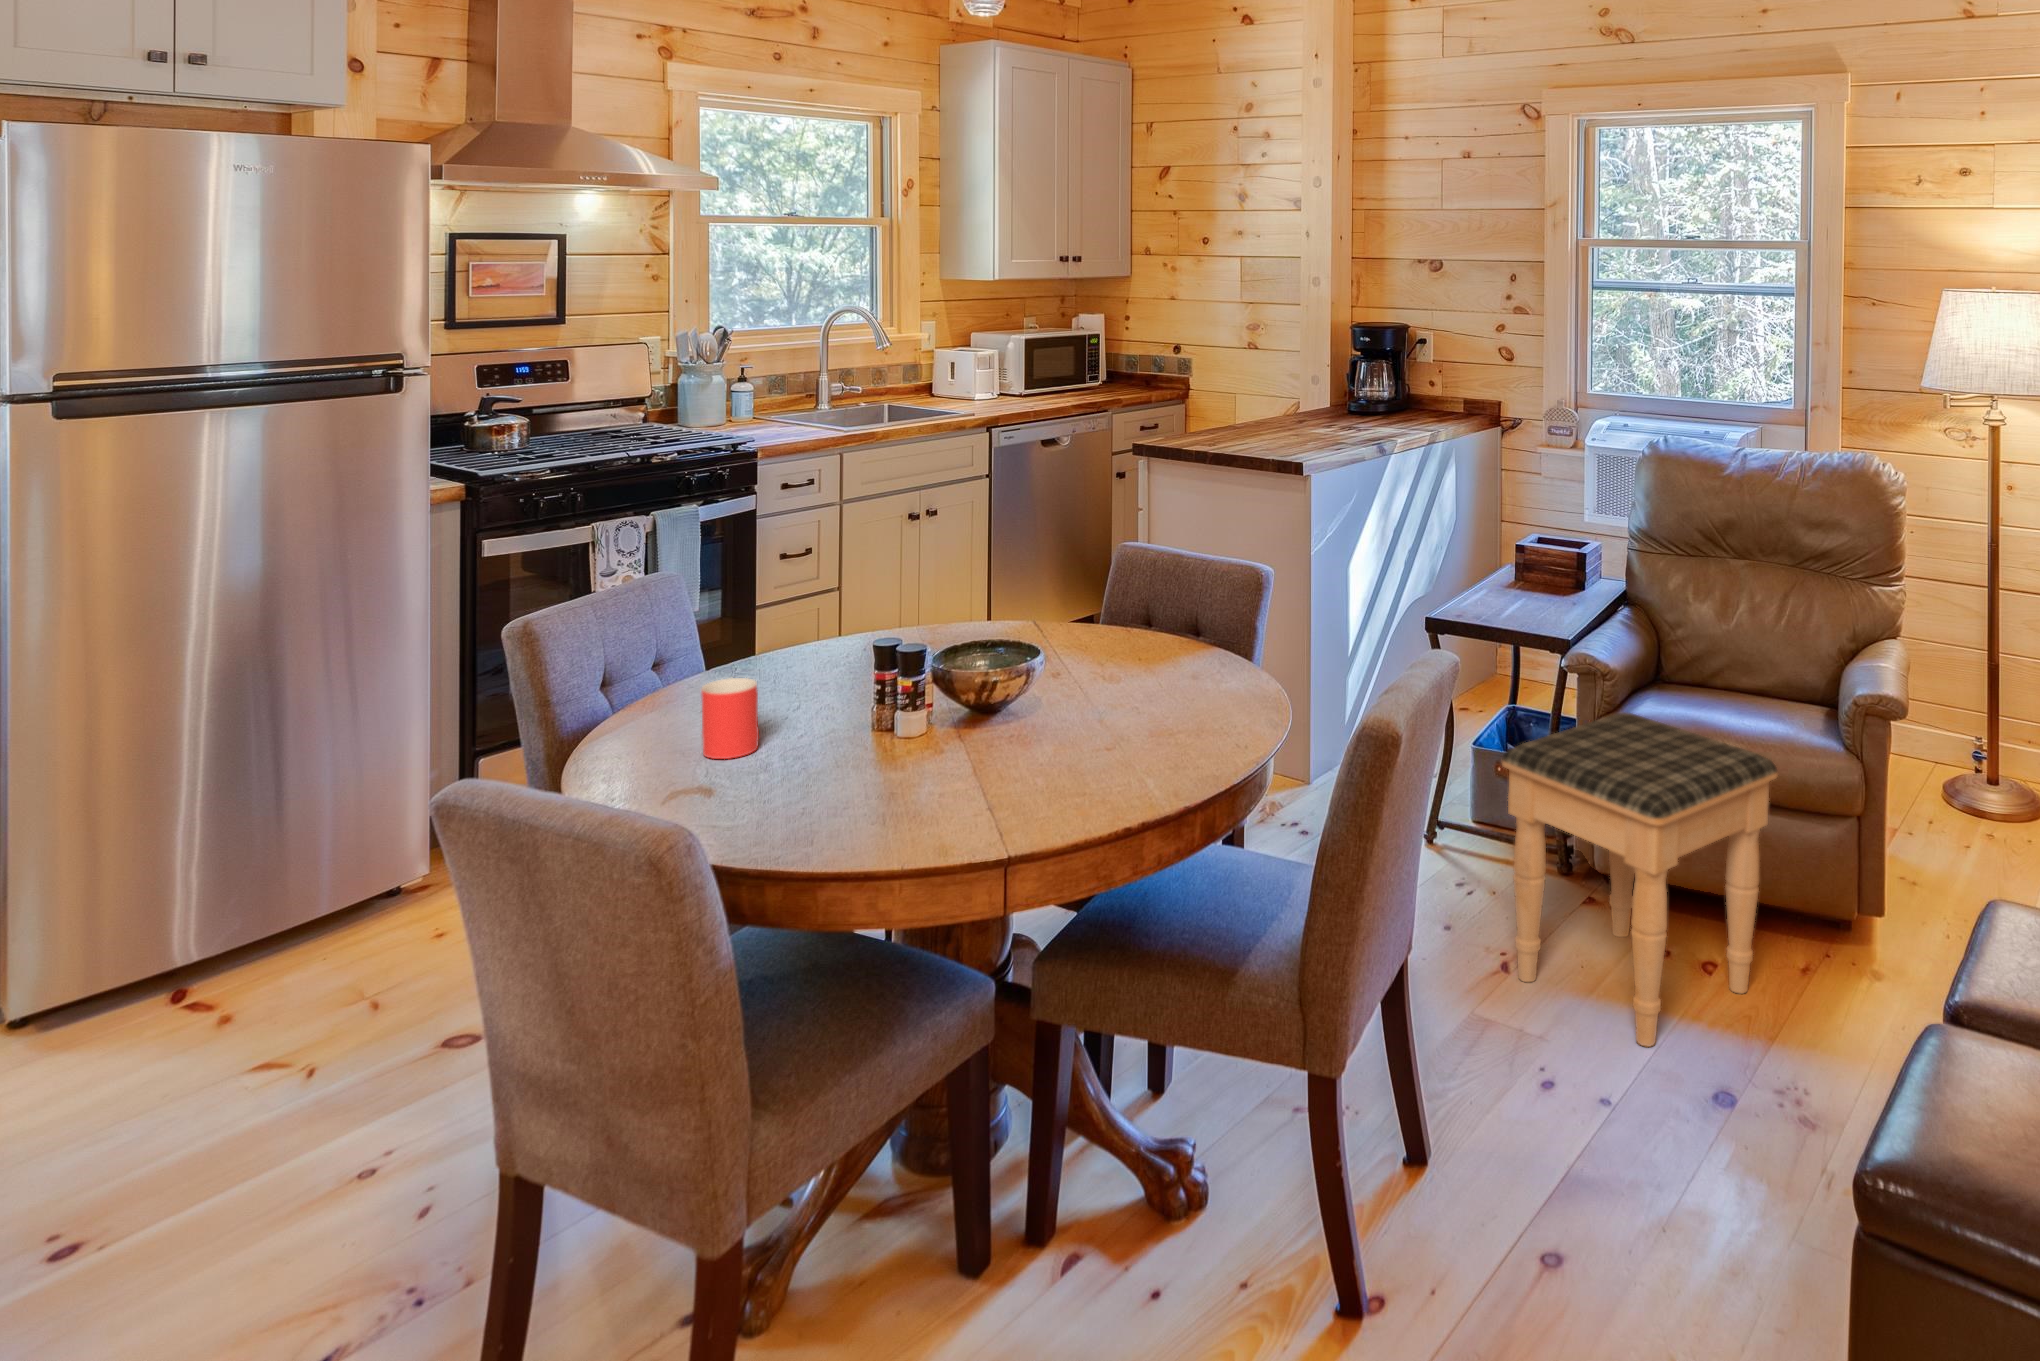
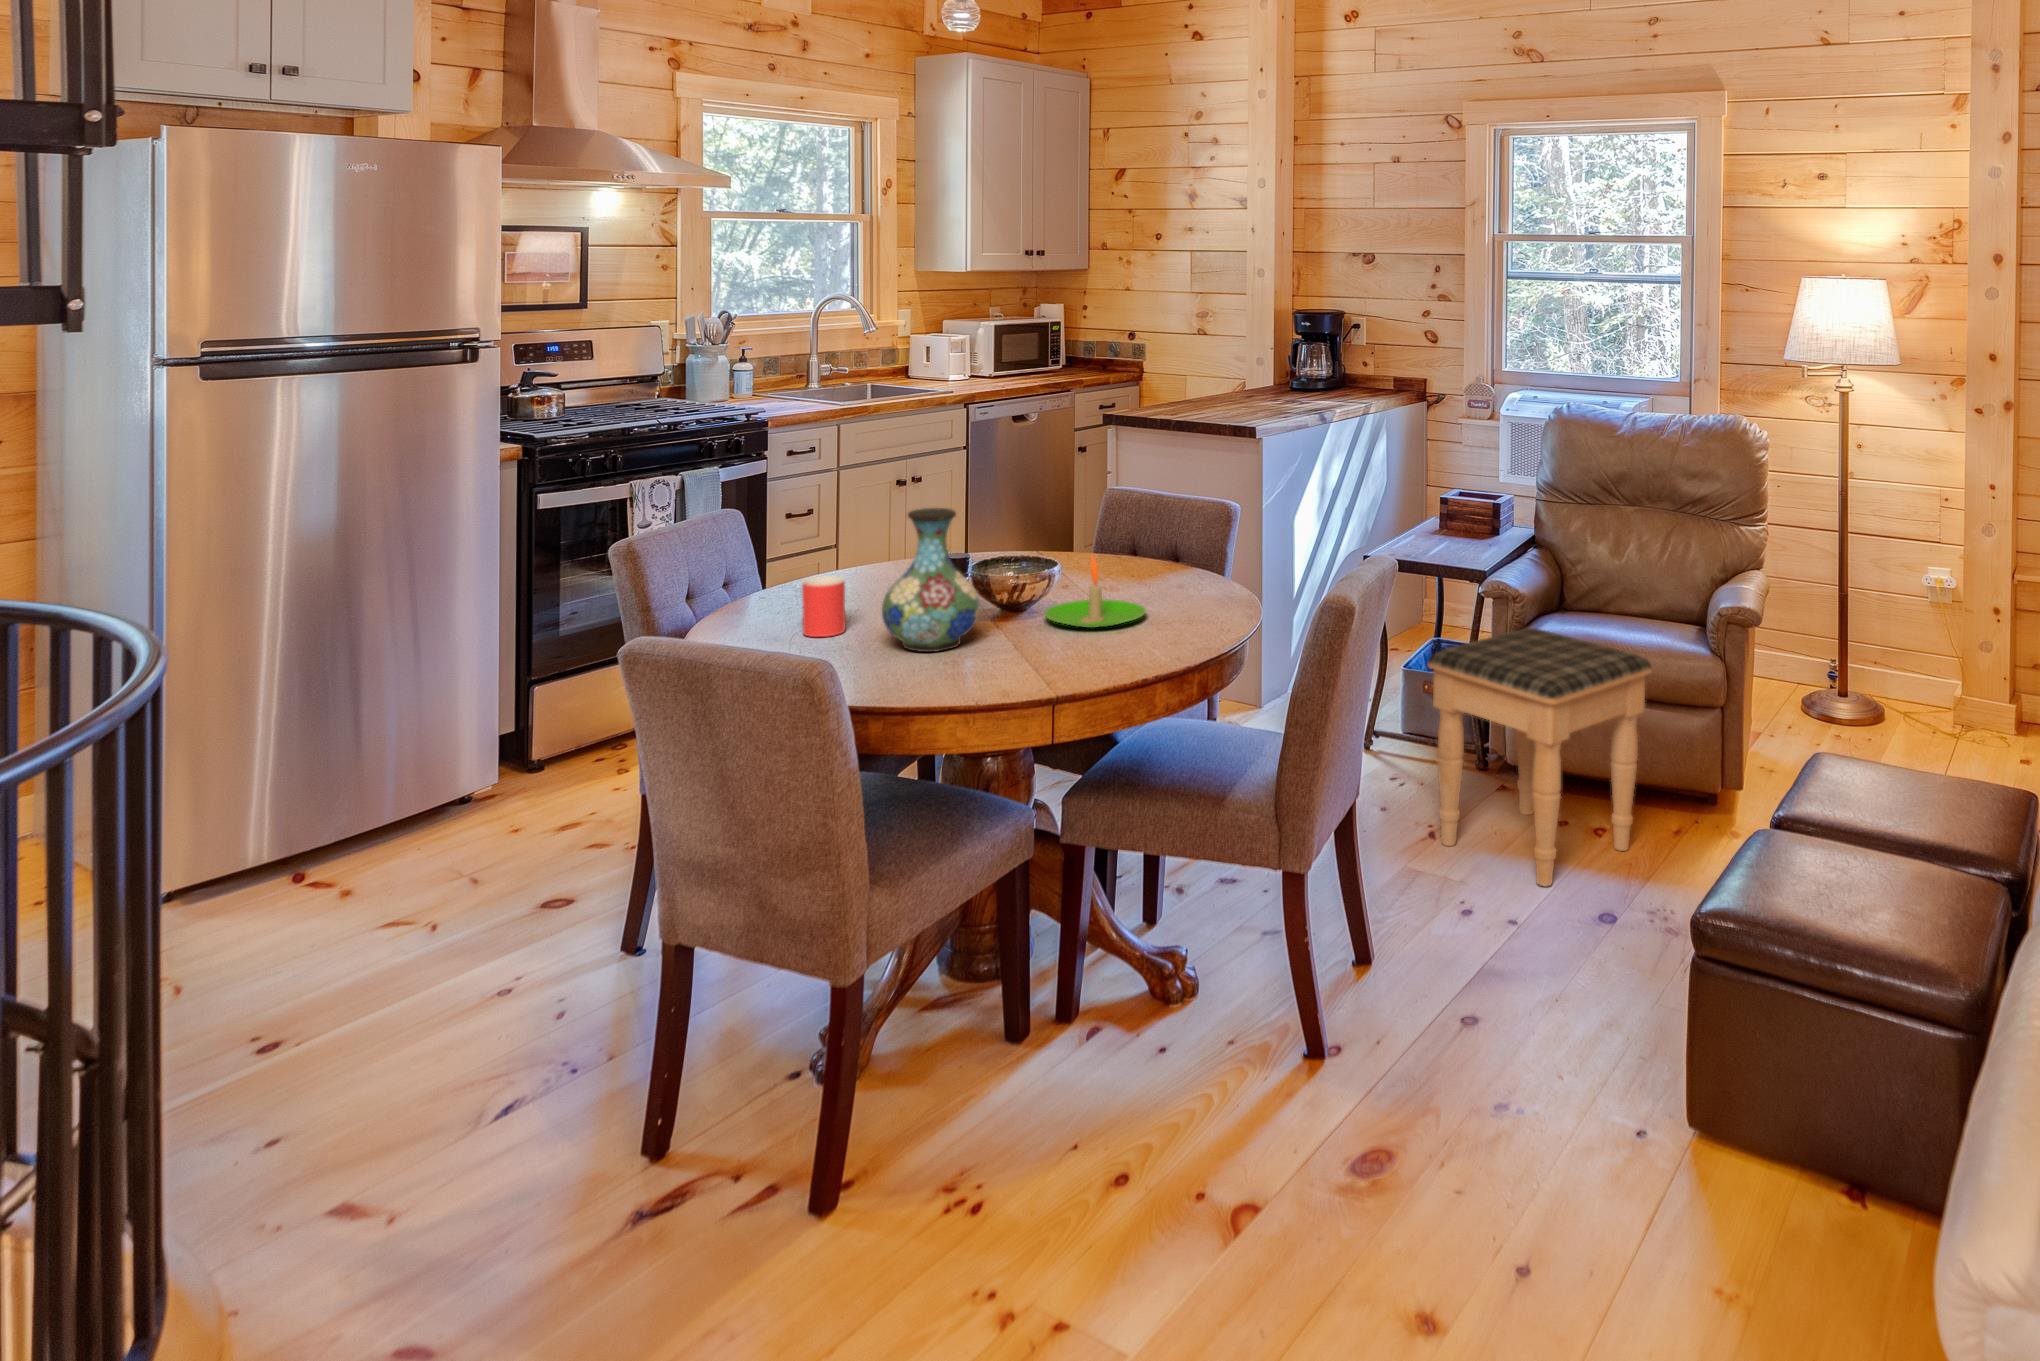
vase: none [793,596,921,787] -> present [882,508,980,652]
candle: none [1011,650,1142,747] -> present [1044,556,1146,628]

